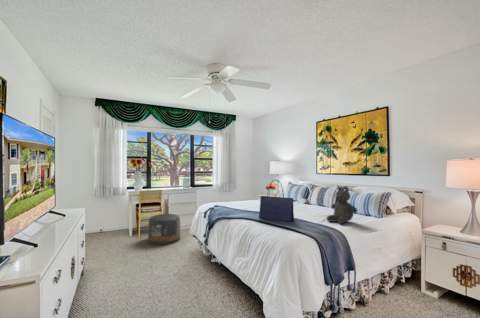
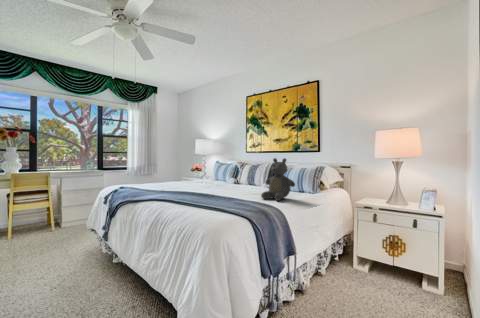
tote bag: present [259,180,295,222] -> none [177,149,225,201]
pouf: present [148,214,180,245] -> none [22,203,76,246]

